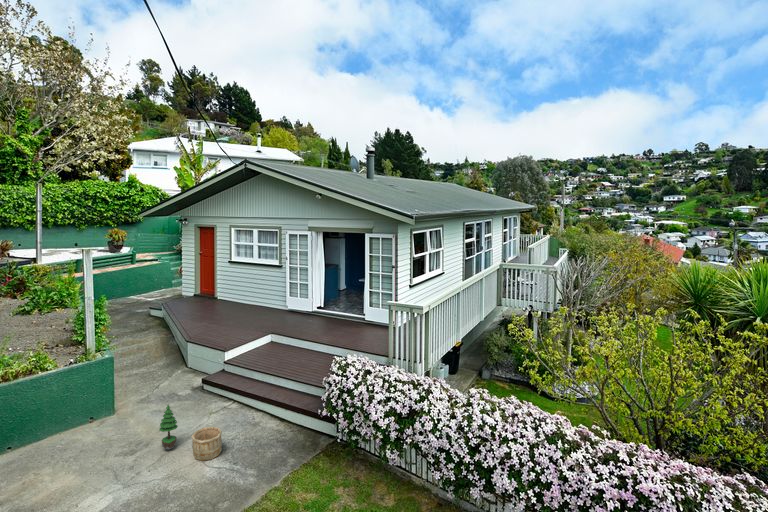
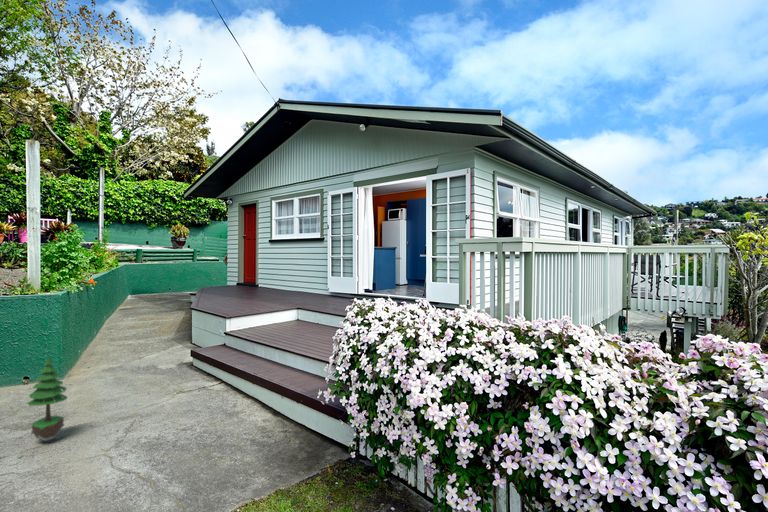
wooden bucket: present [191,427,222,461] -> none [70,405,135,469]

